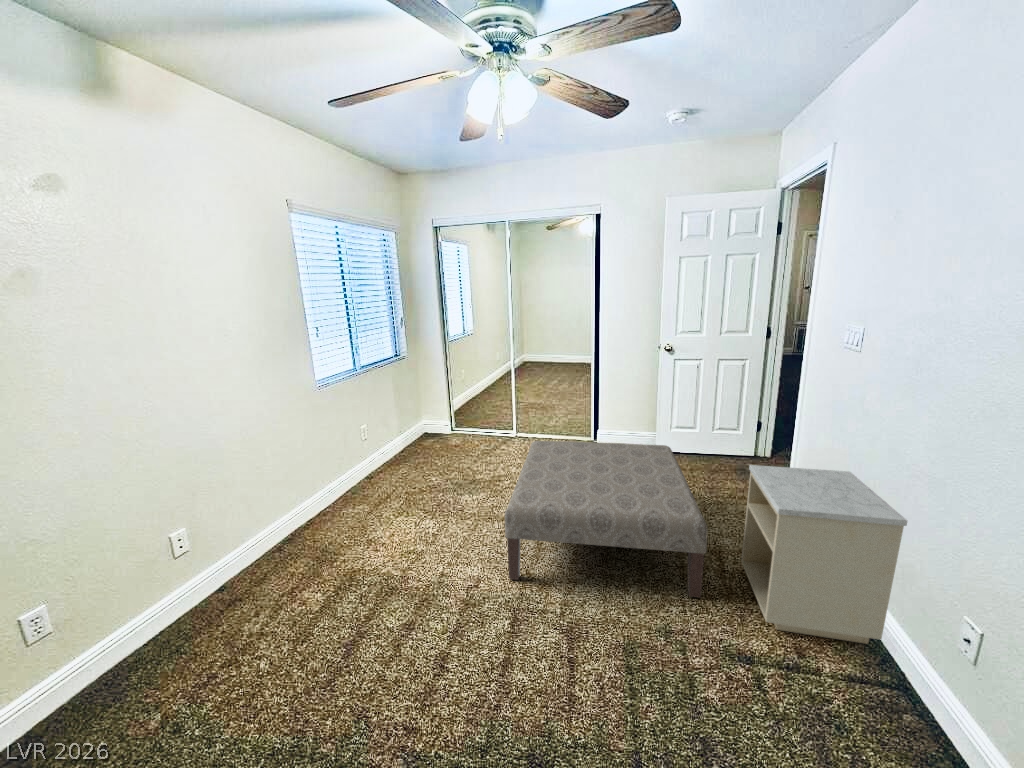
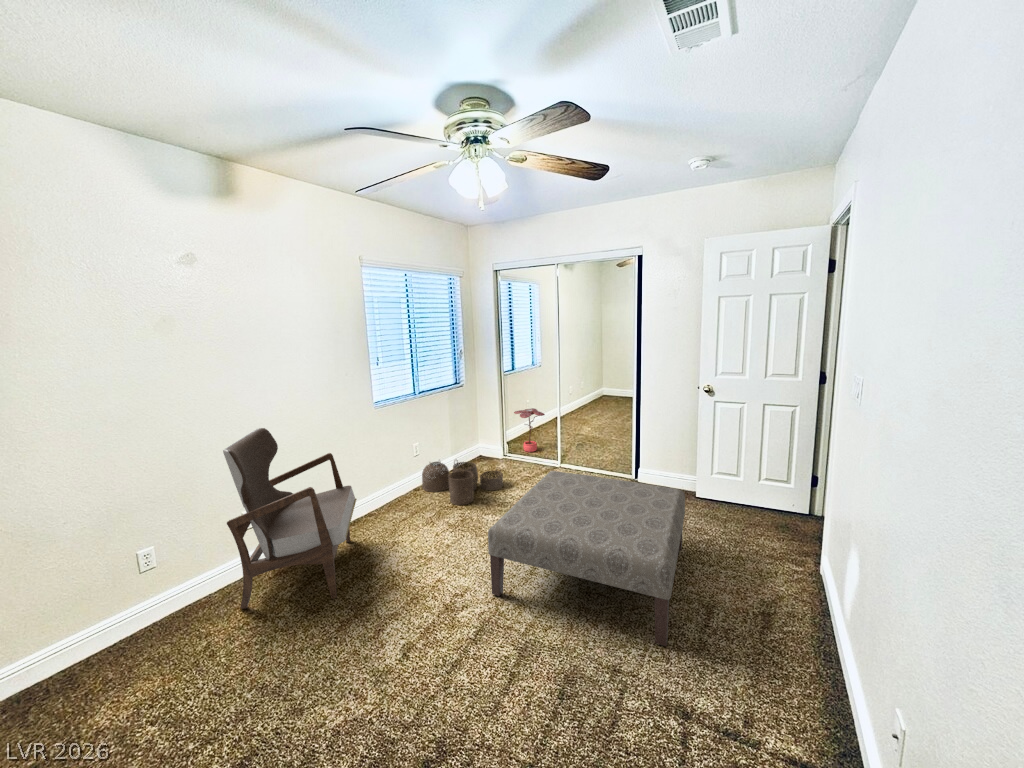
potted plant: none [459,379,493,425] -> present [514,408,545,452]
armchair: none [148,424,332,659] -> present [223,428,357,609]
woven basket: none [375,440,467,489] -> present [422,462,503,505]
nightstand: present [741,465,907,644] -> none [720,516,865,733]

